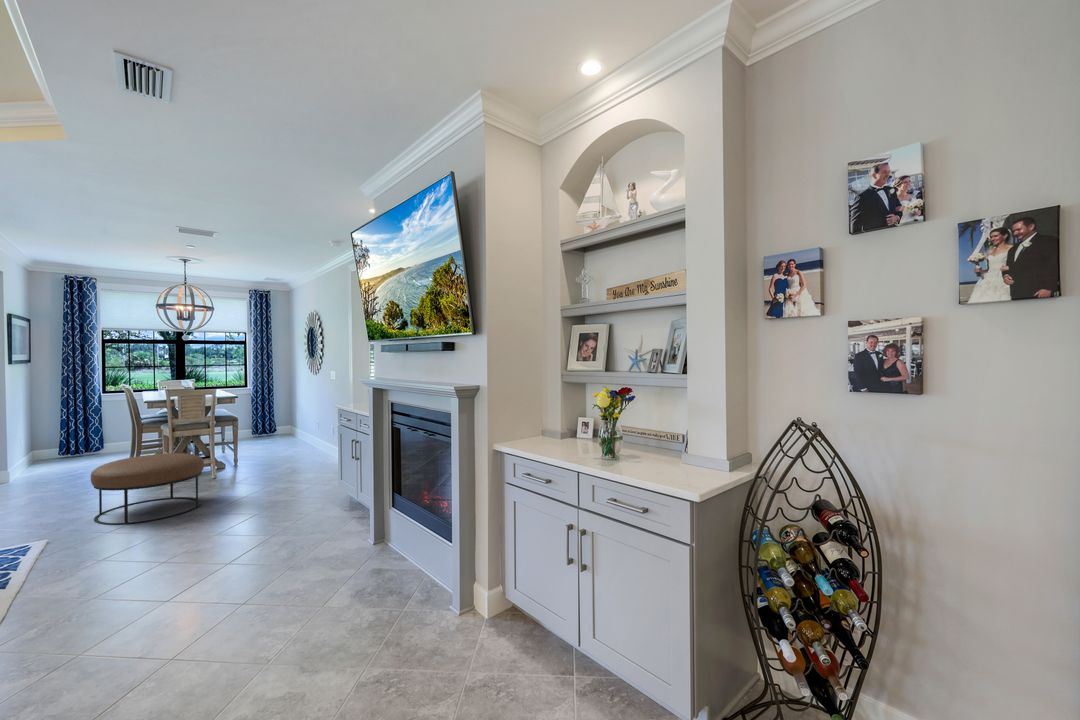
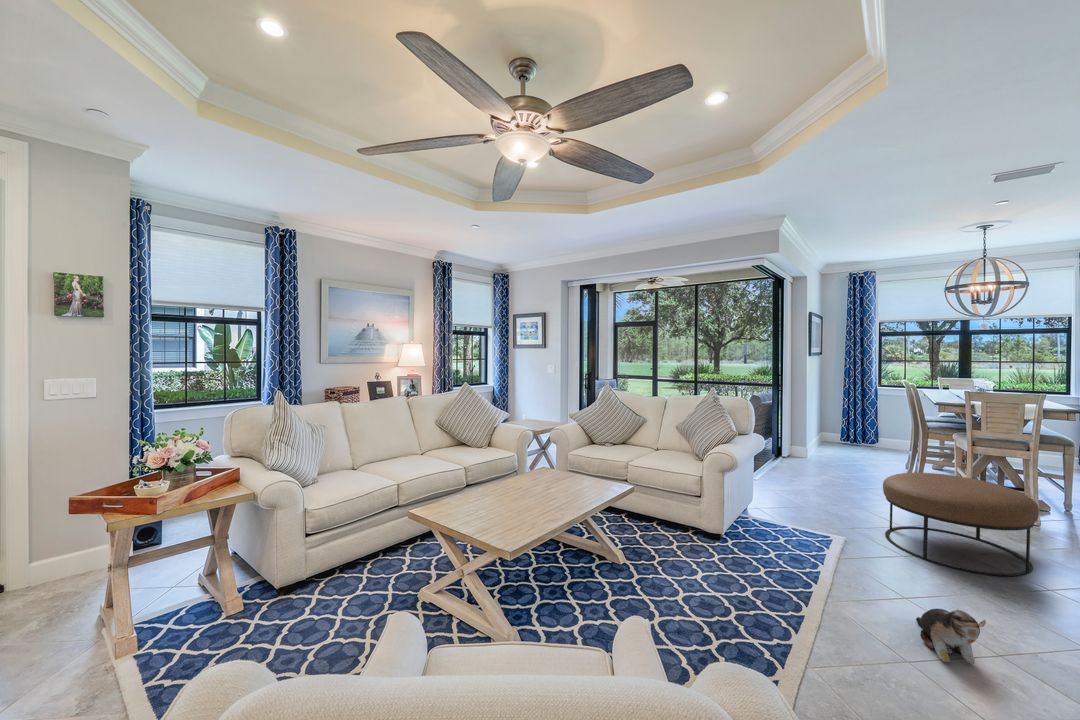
plush toy: none [108,533,148,576] -> present [916,609,986,664]

